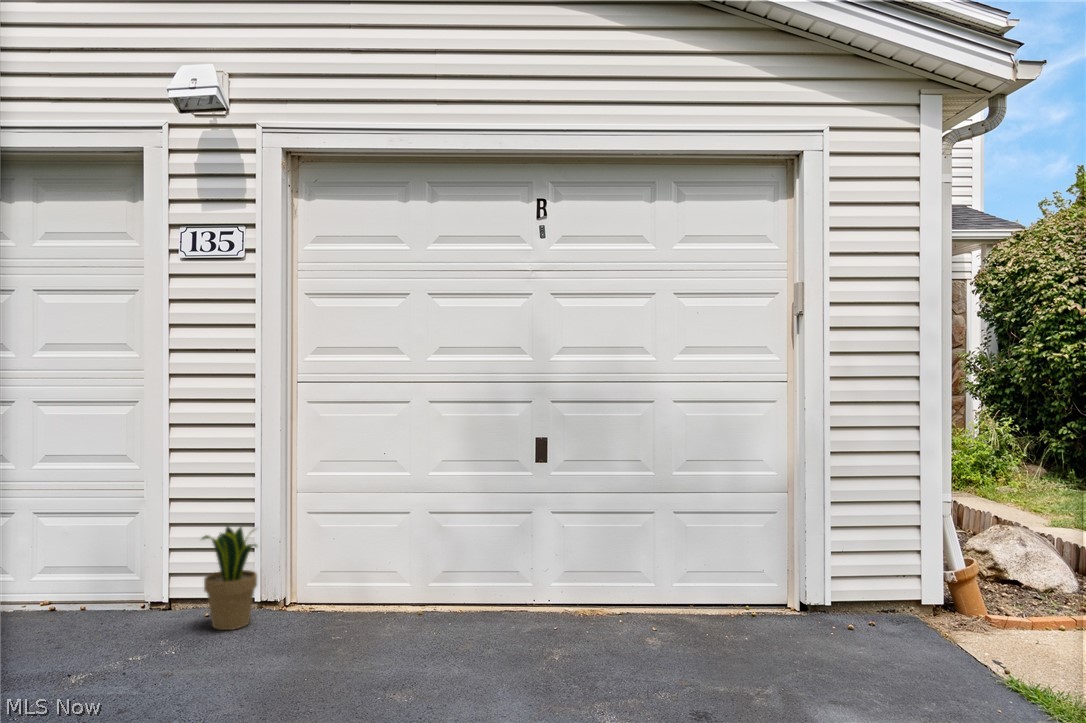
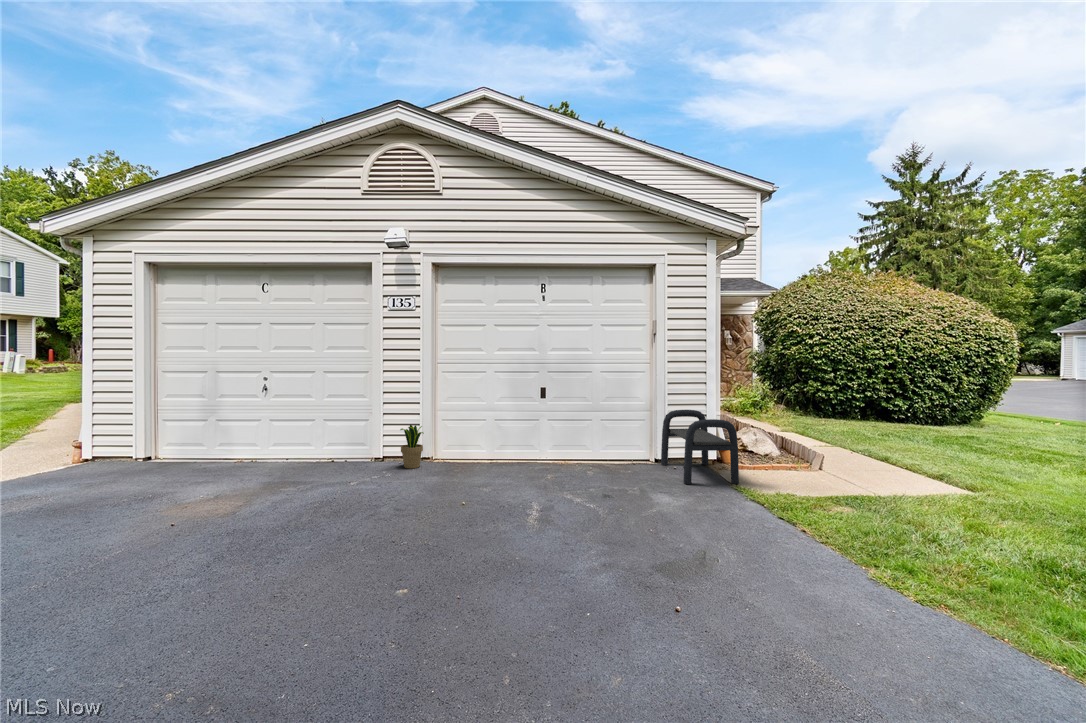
bench: none [815,491,1022,685] -> present [661,410,739,484]

